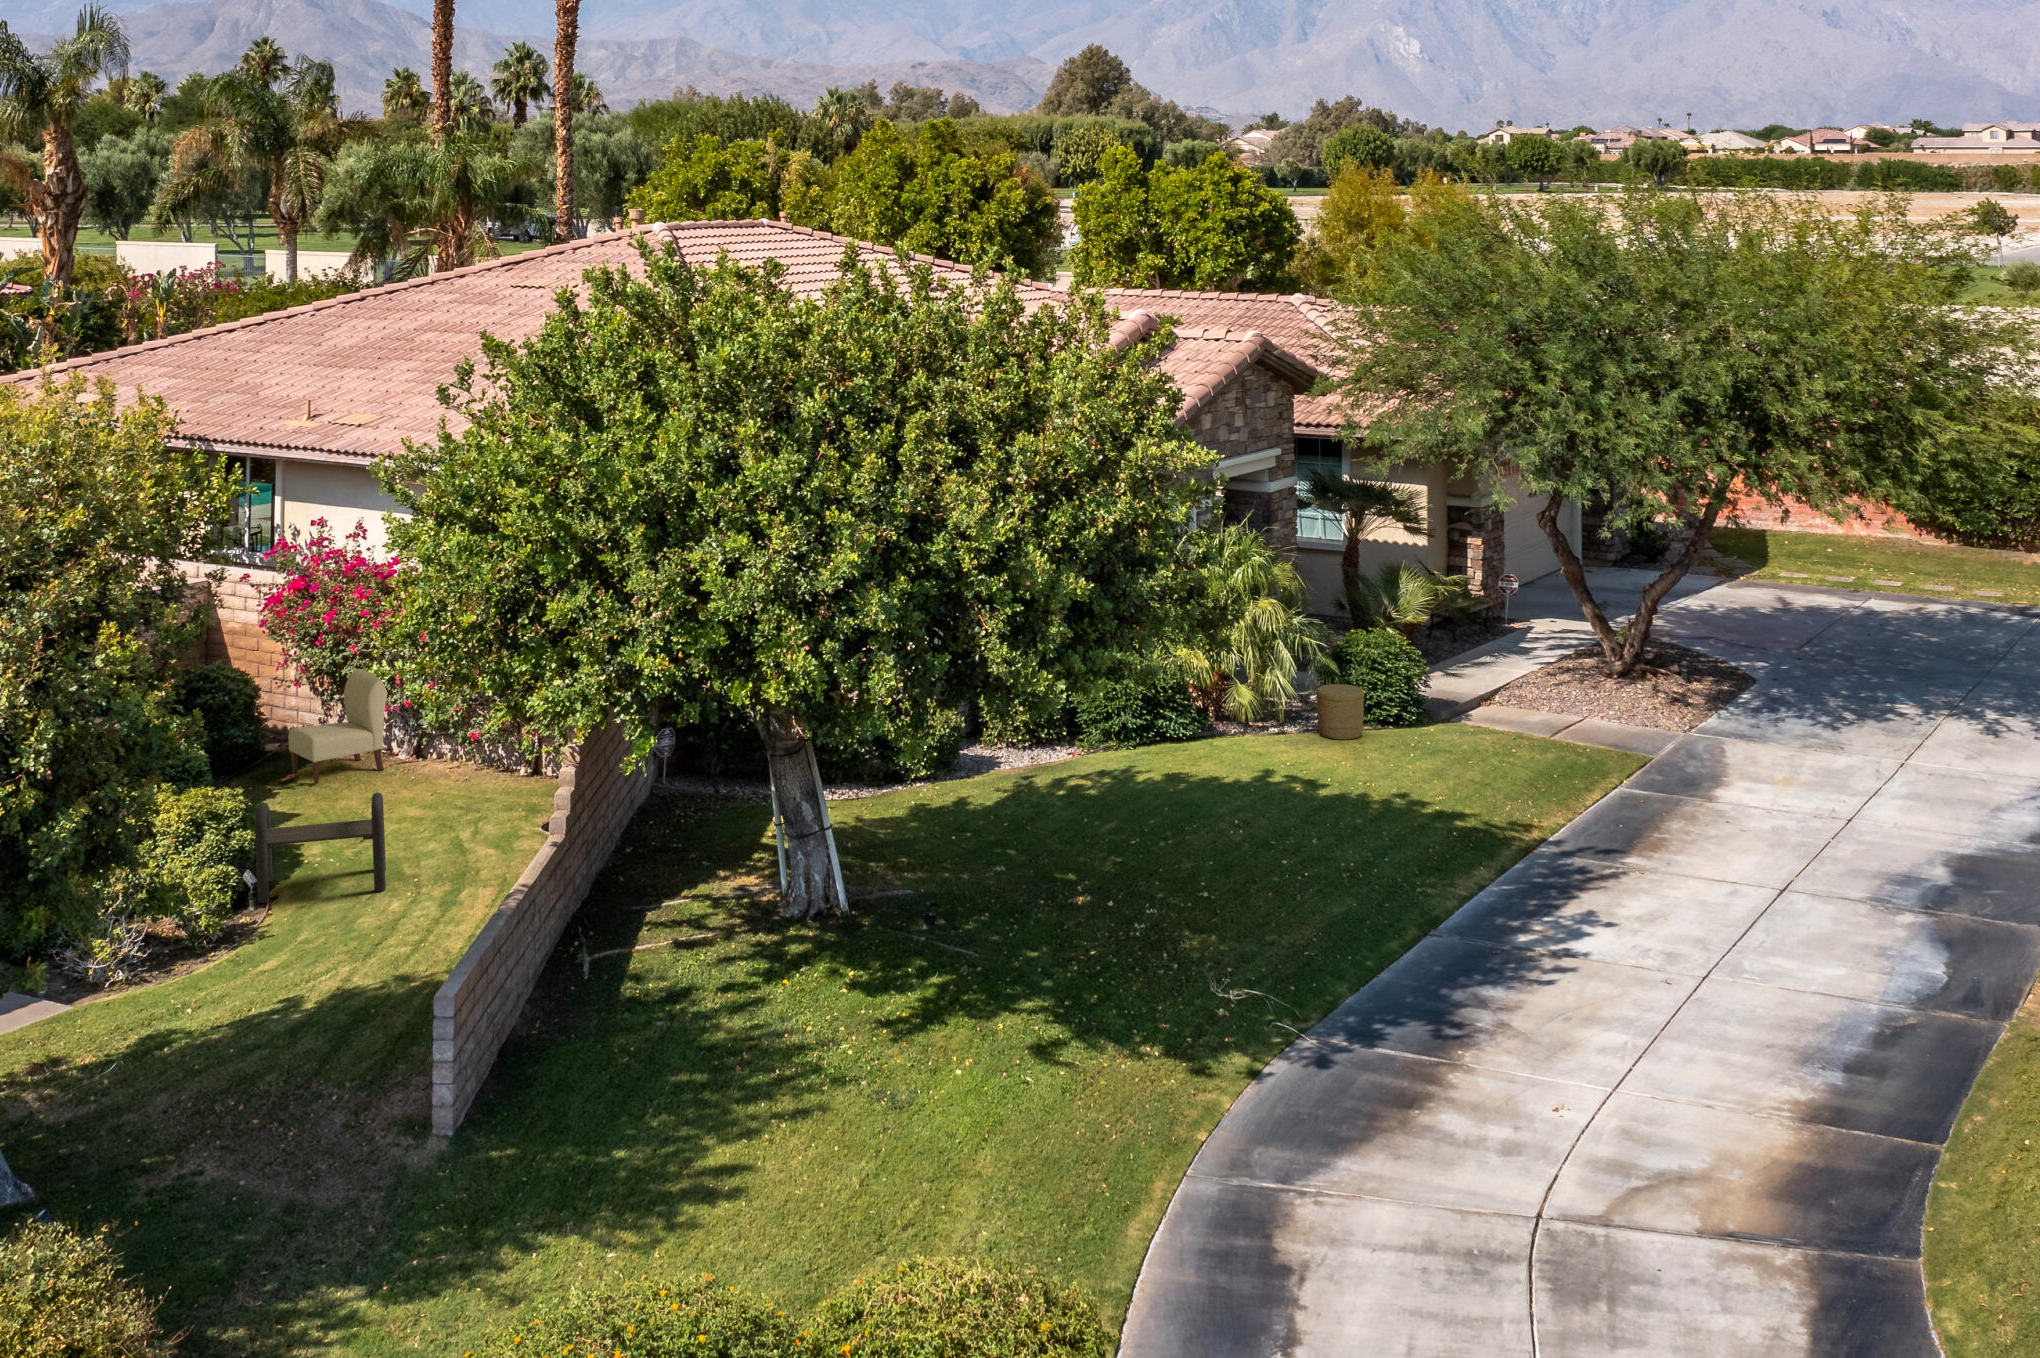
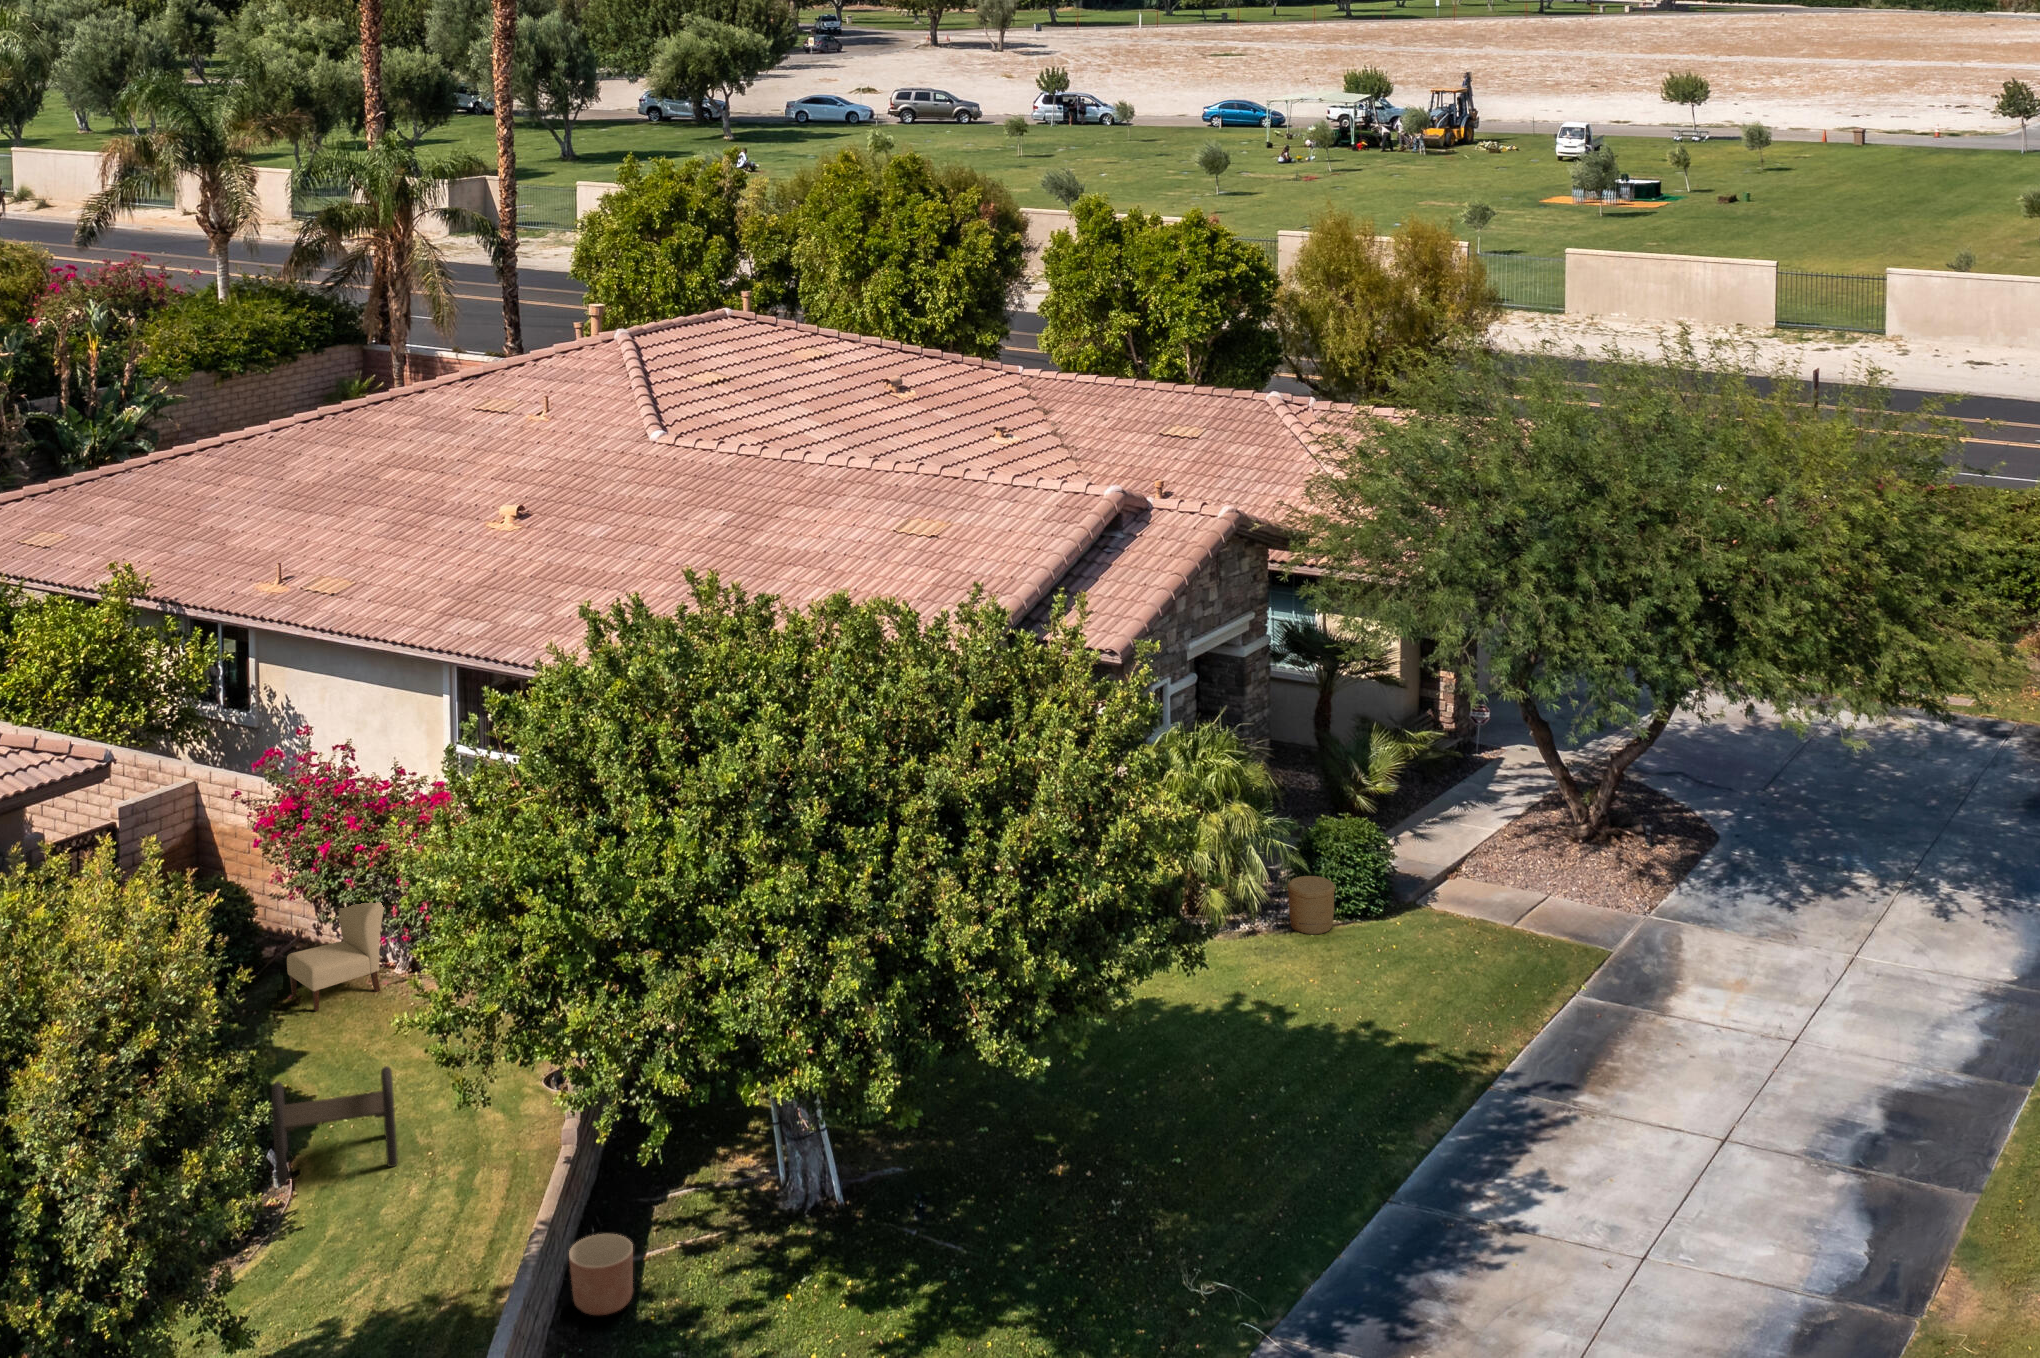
planter: none [555,921,623,1000] -> present [569,1234,633,1315]

